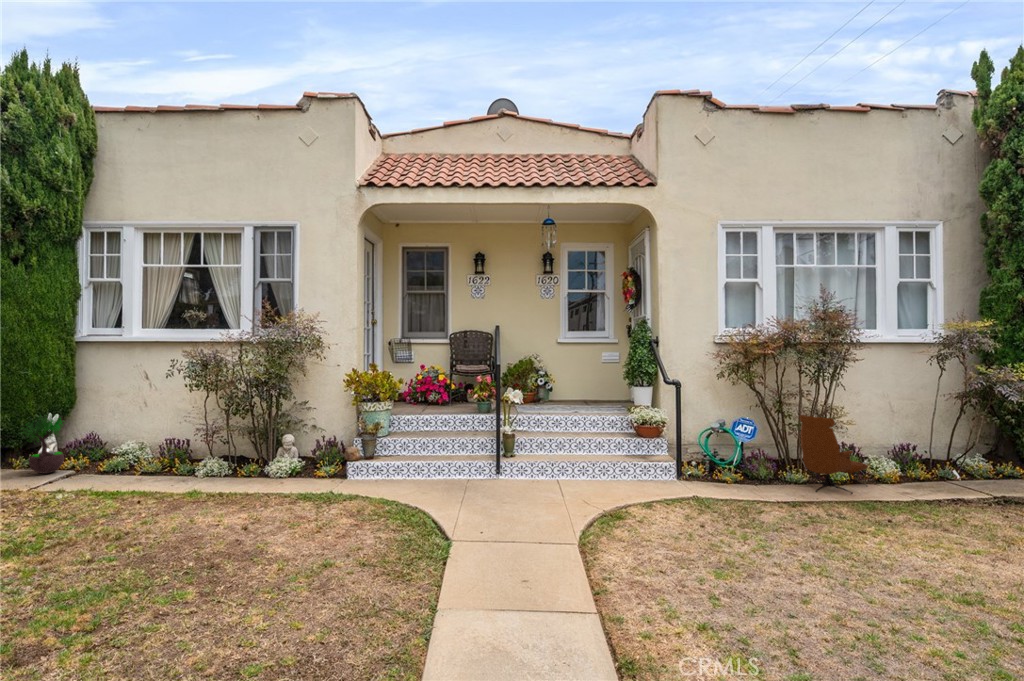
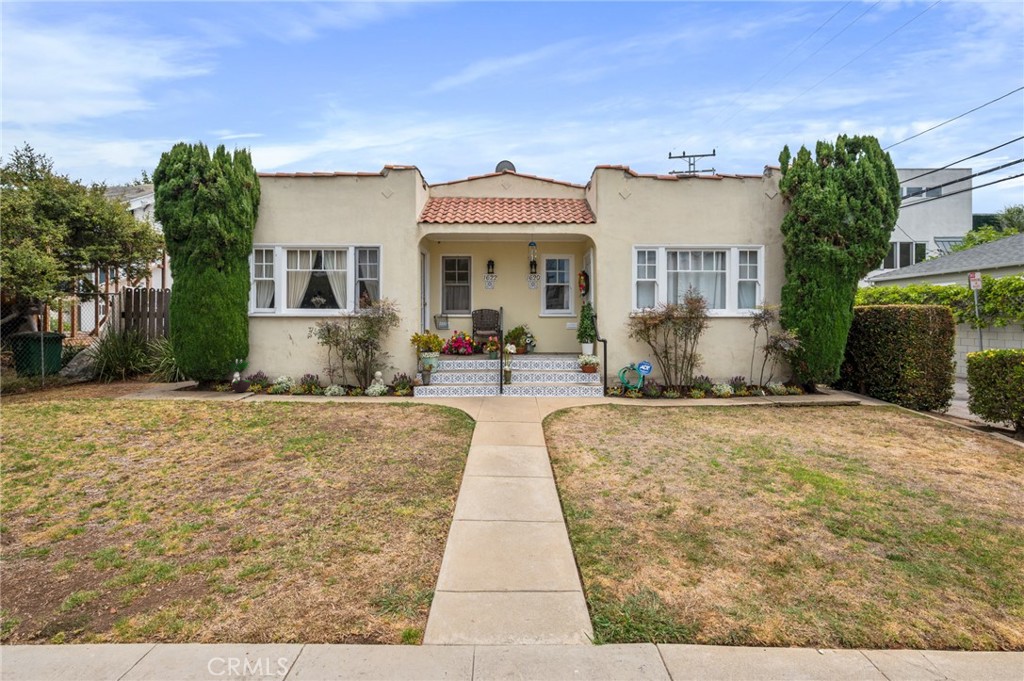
lounge chair: present [800,415,868,494] -> none [673,358,713,402]

